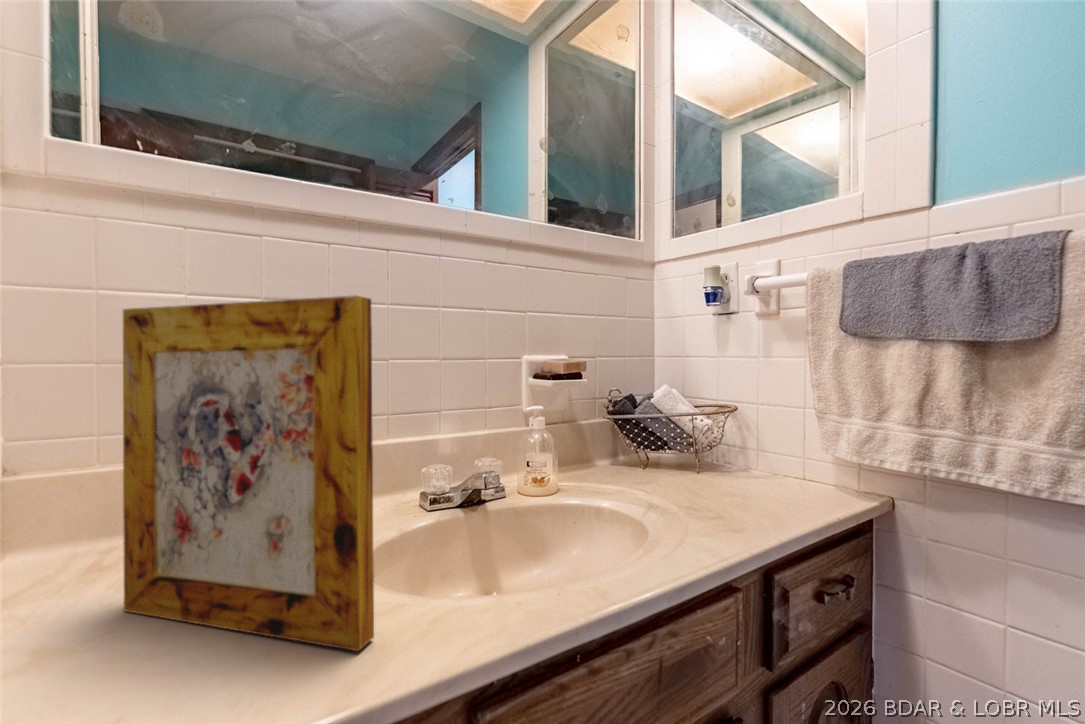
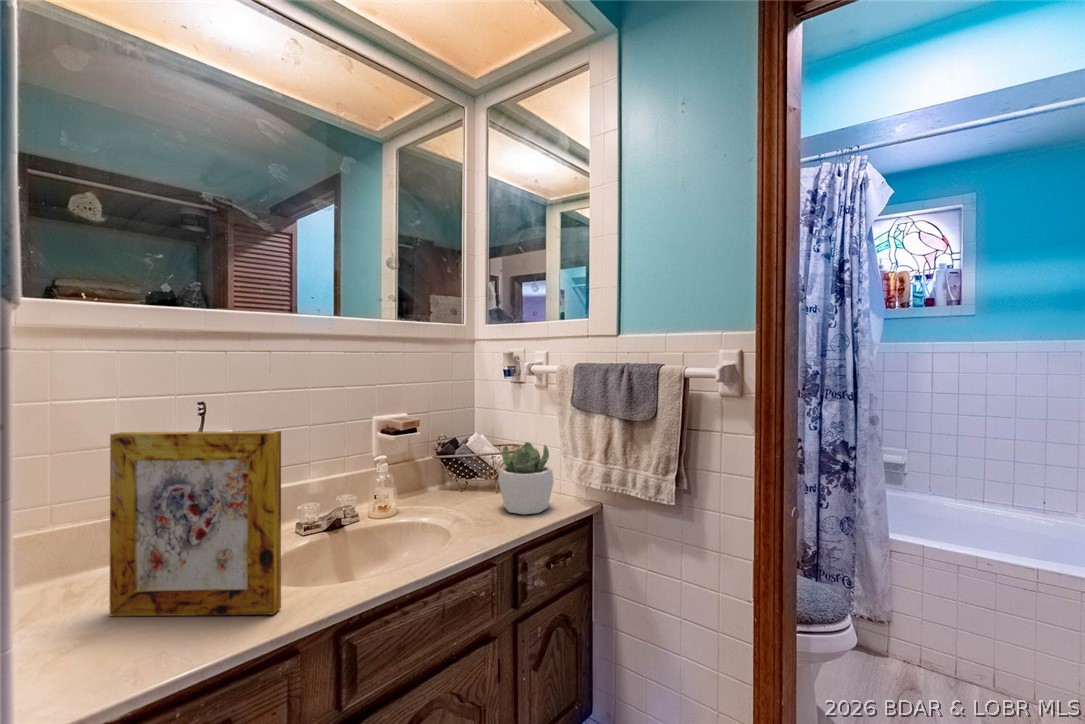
succulent plant: none [711,393,810,506] -> present [498,442,554,514]

